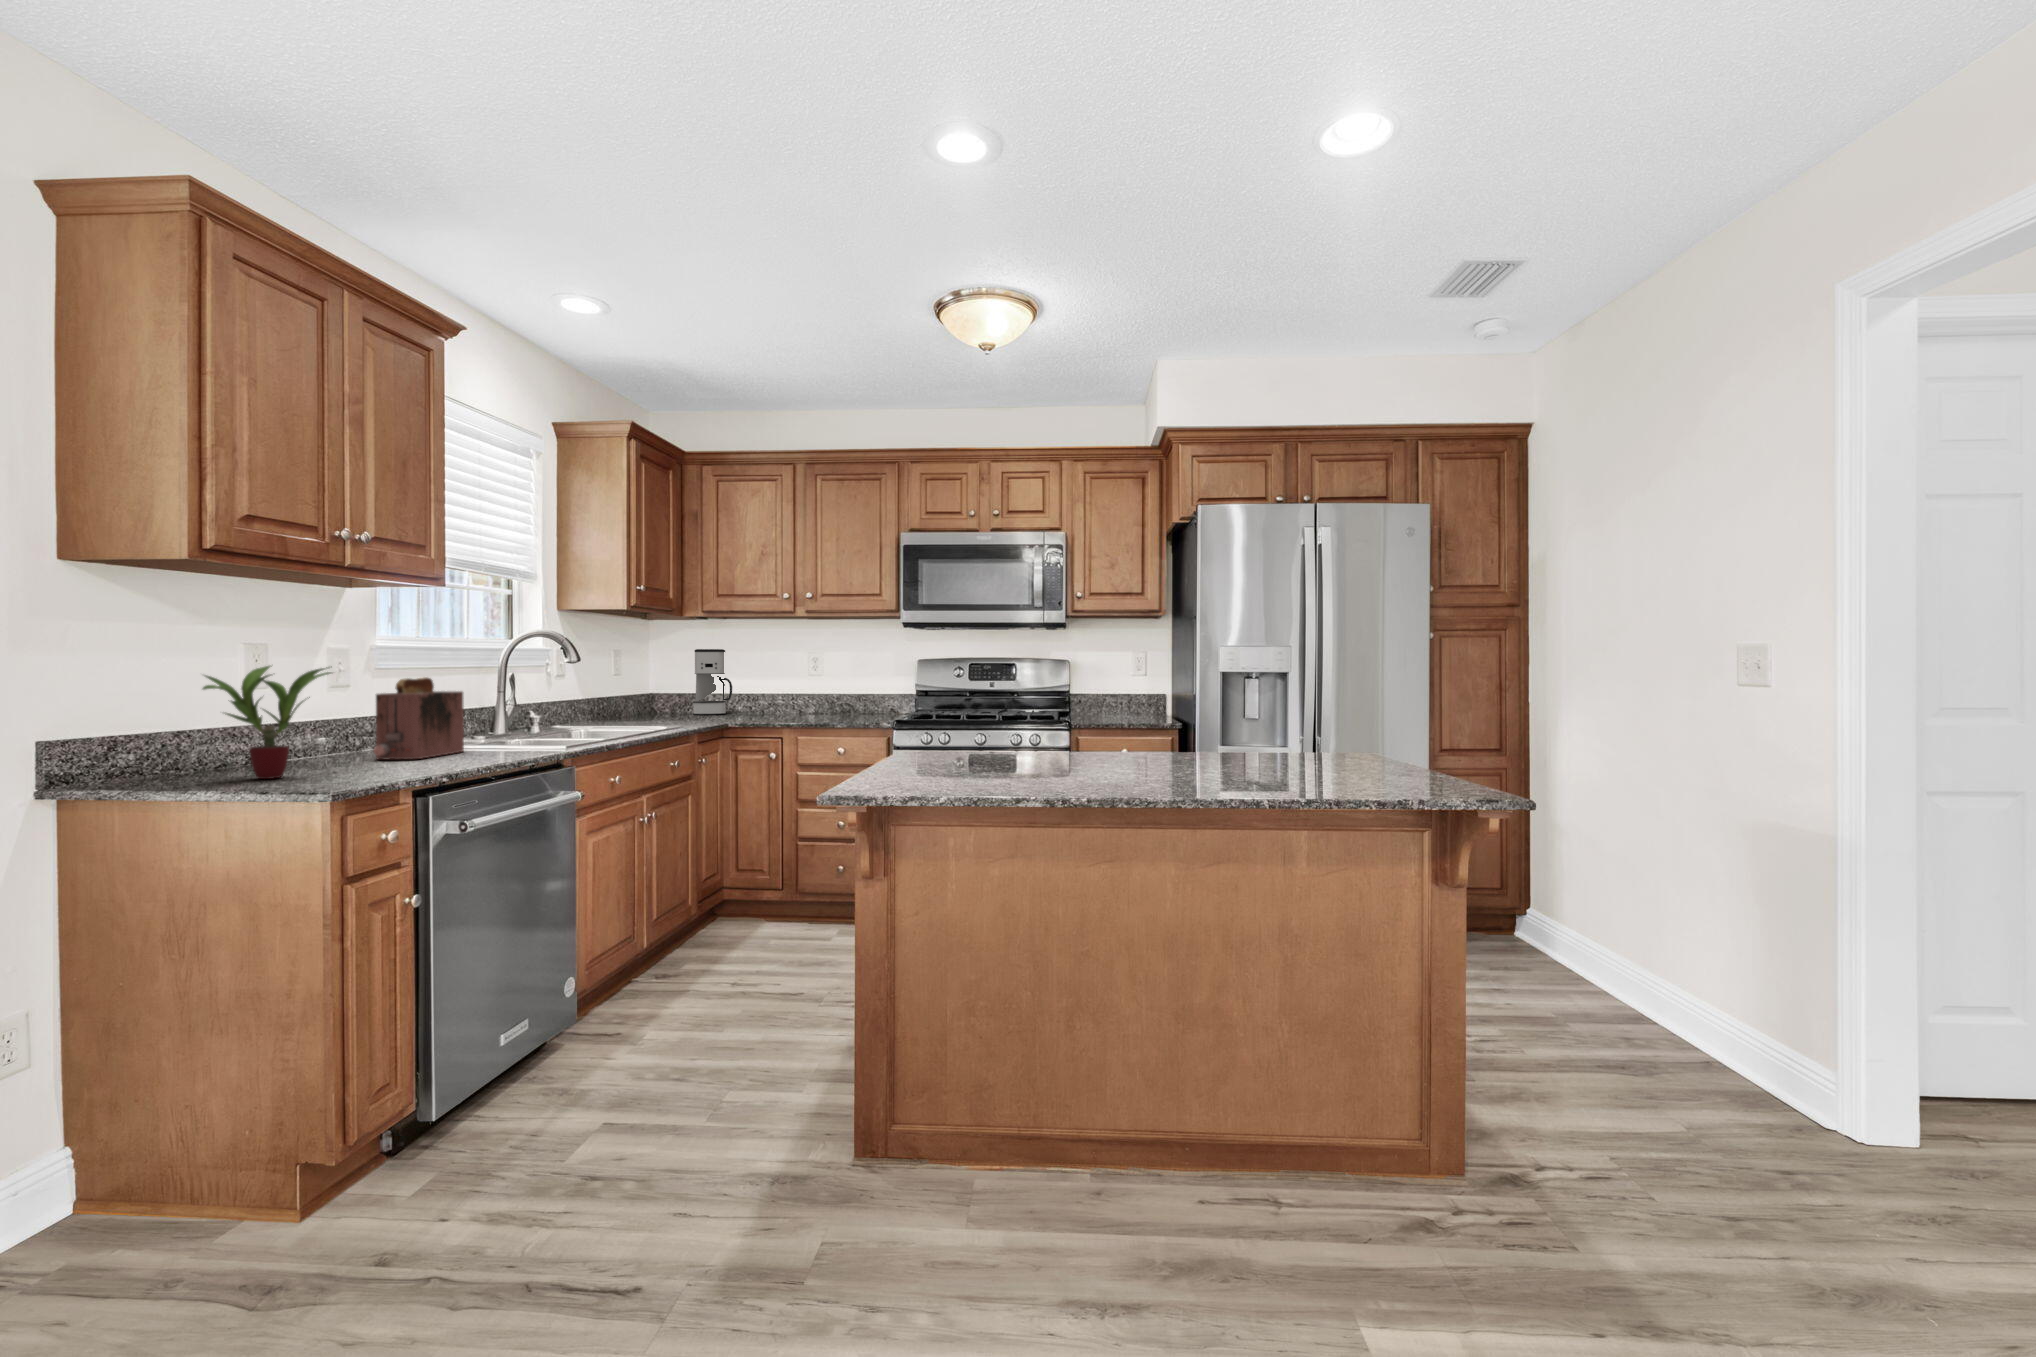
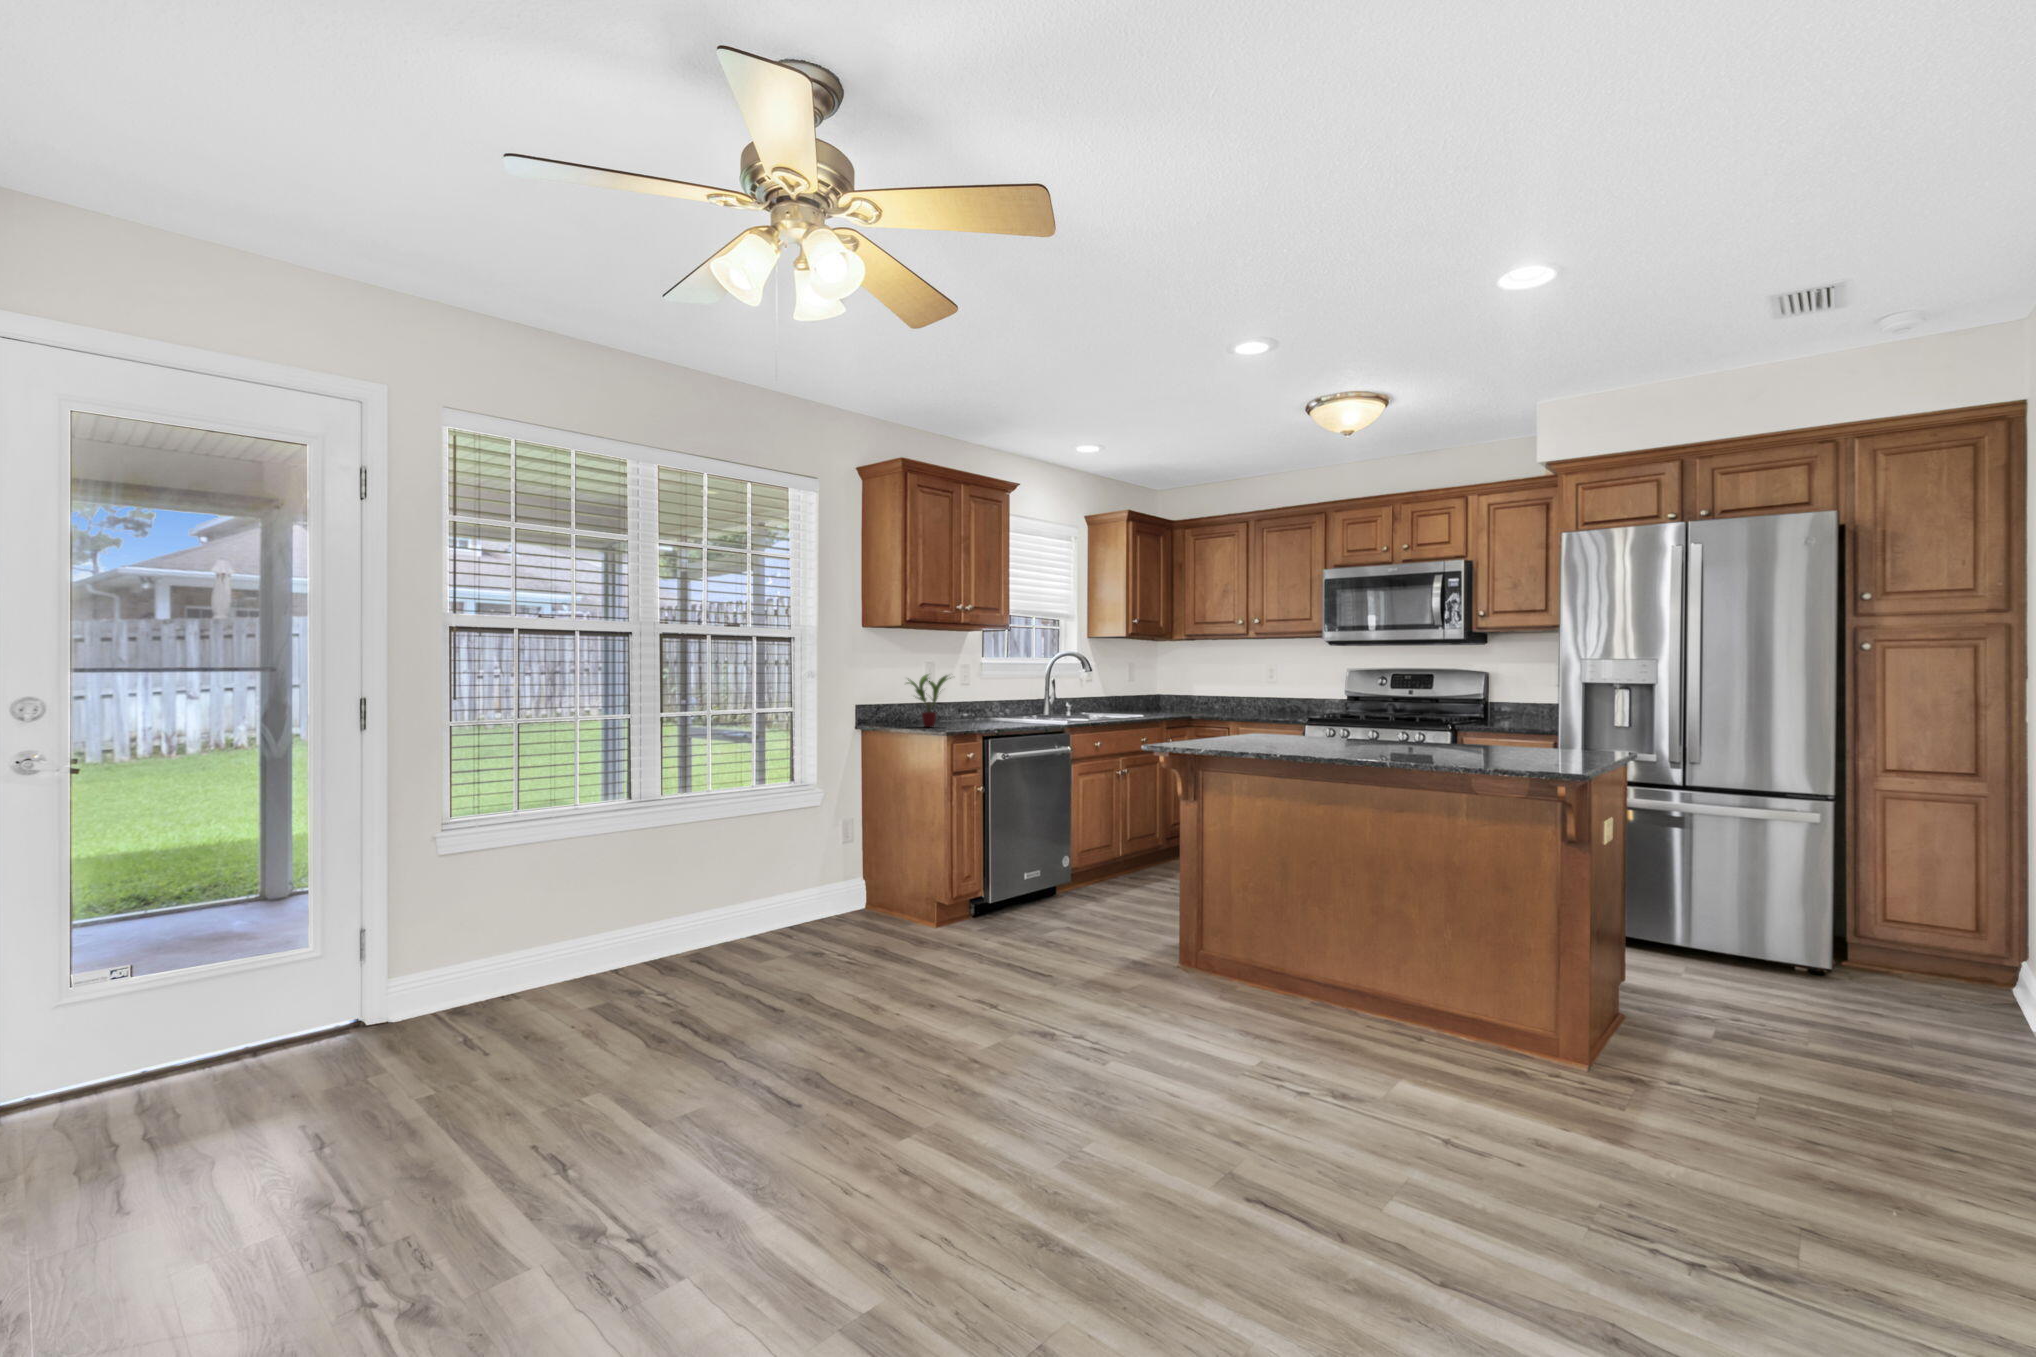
coffee maker: present [693,649,732,715] -> none [1183,662,1212,710]
toaster: present [374,677,464,760] -> none [974,680,1018,723]

